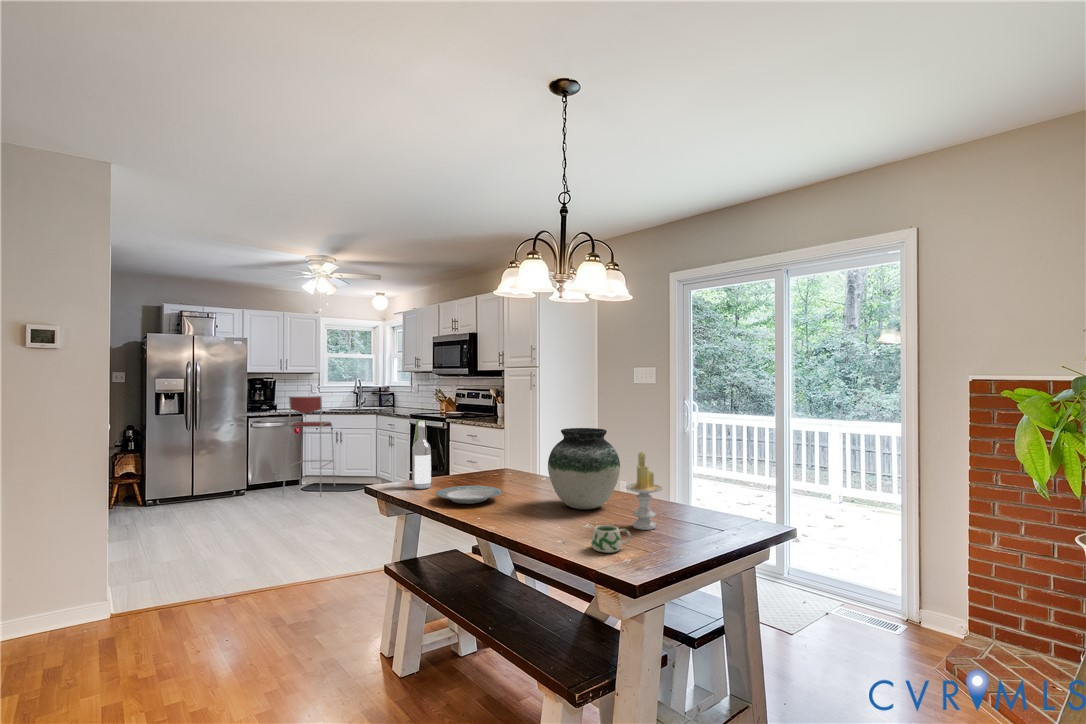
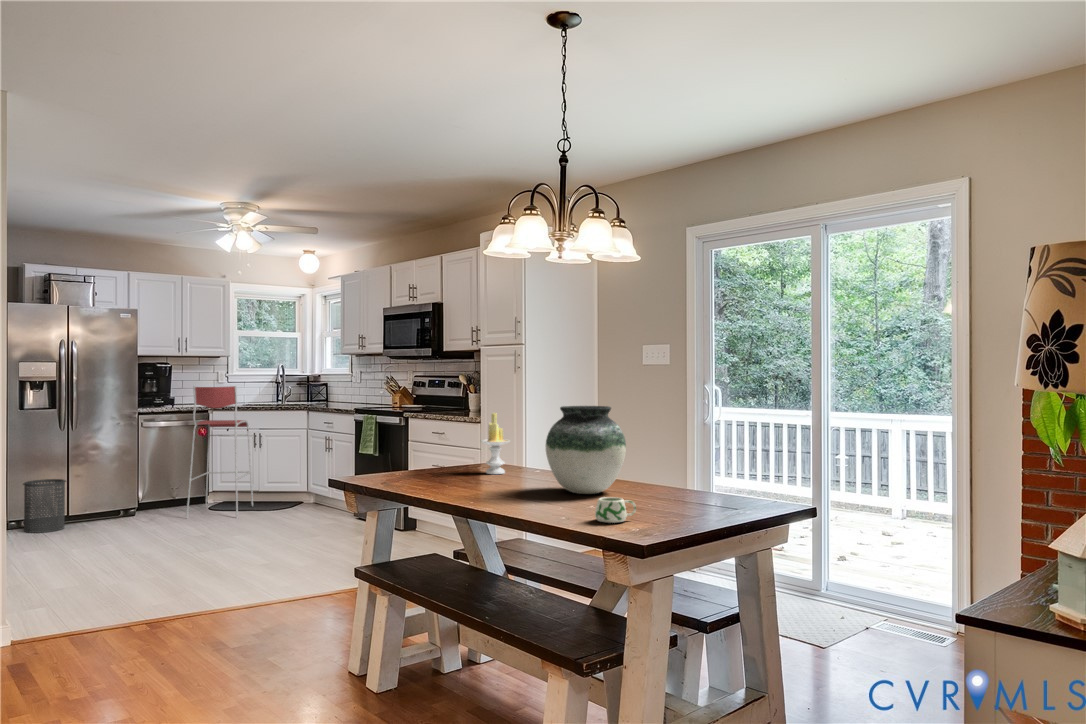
wine bottle: present [412,421,431,489] -> none [387,402,408,479]
candle: present [626,452,663,530] -> present [481,413,510,474]
trash can: none [156,467,190,509] -> present [23,479,66,533]
plate: present [436,486,502,504] -> none [418,474,494,490]

